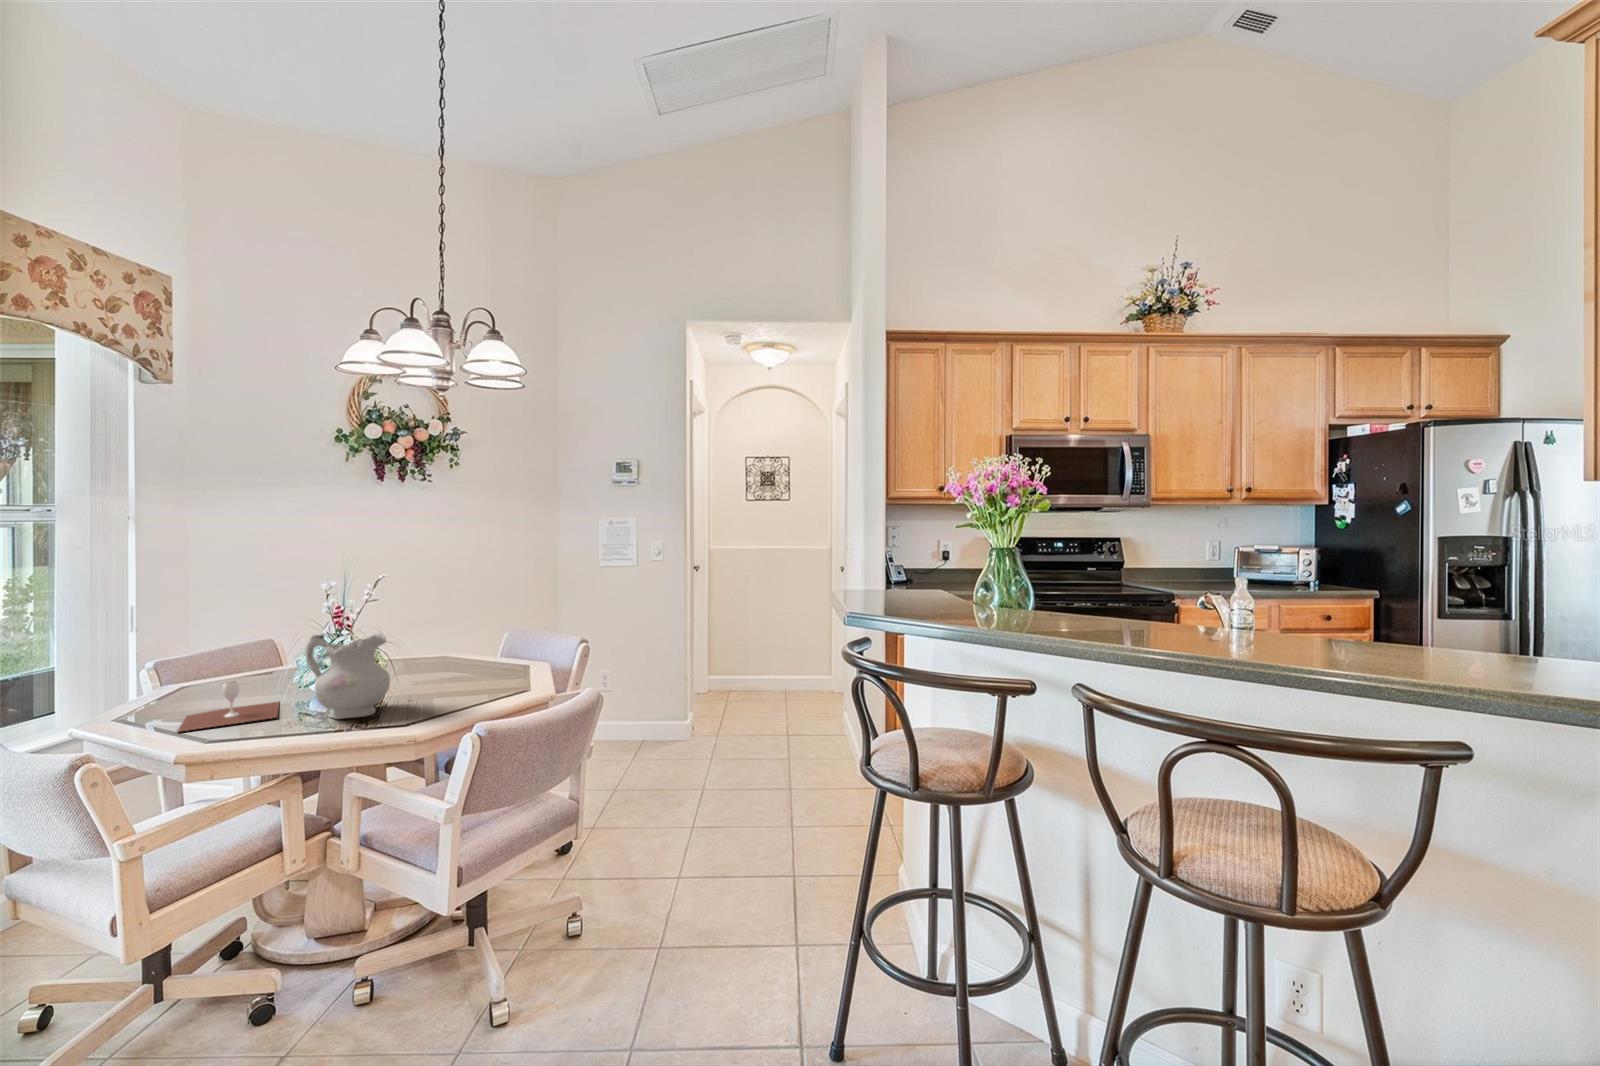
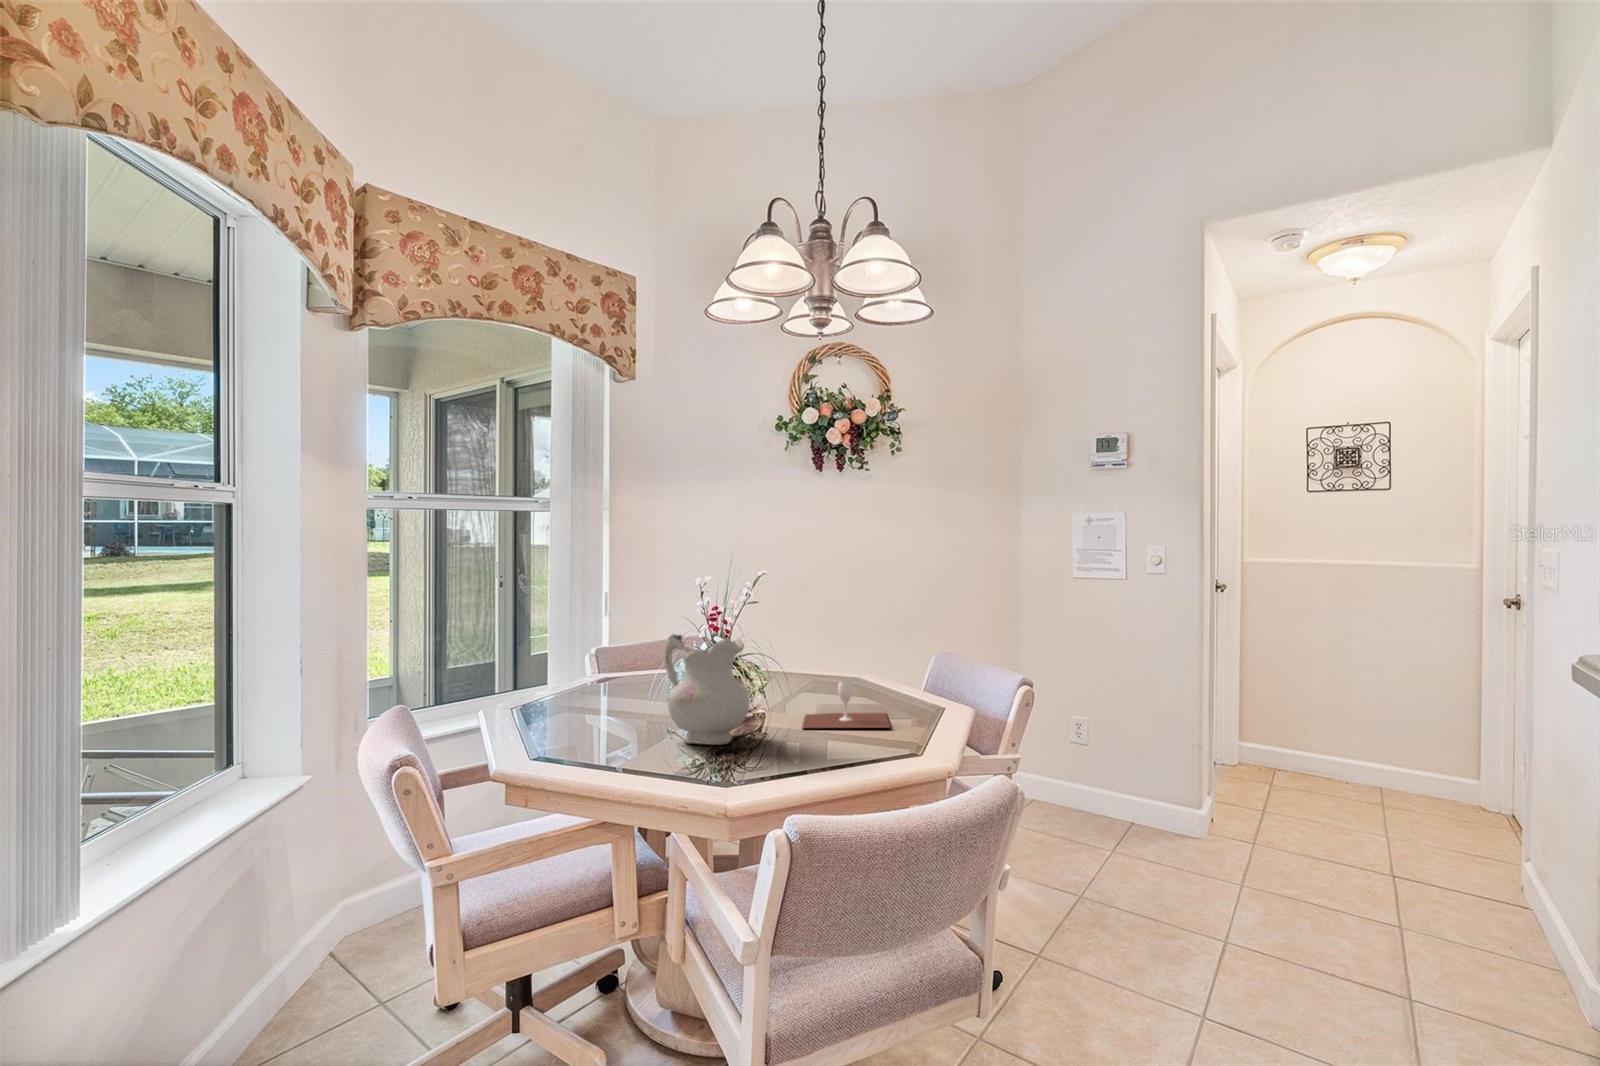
wine glass: present [178,681,279,732] -> present [802,681,890,728]

